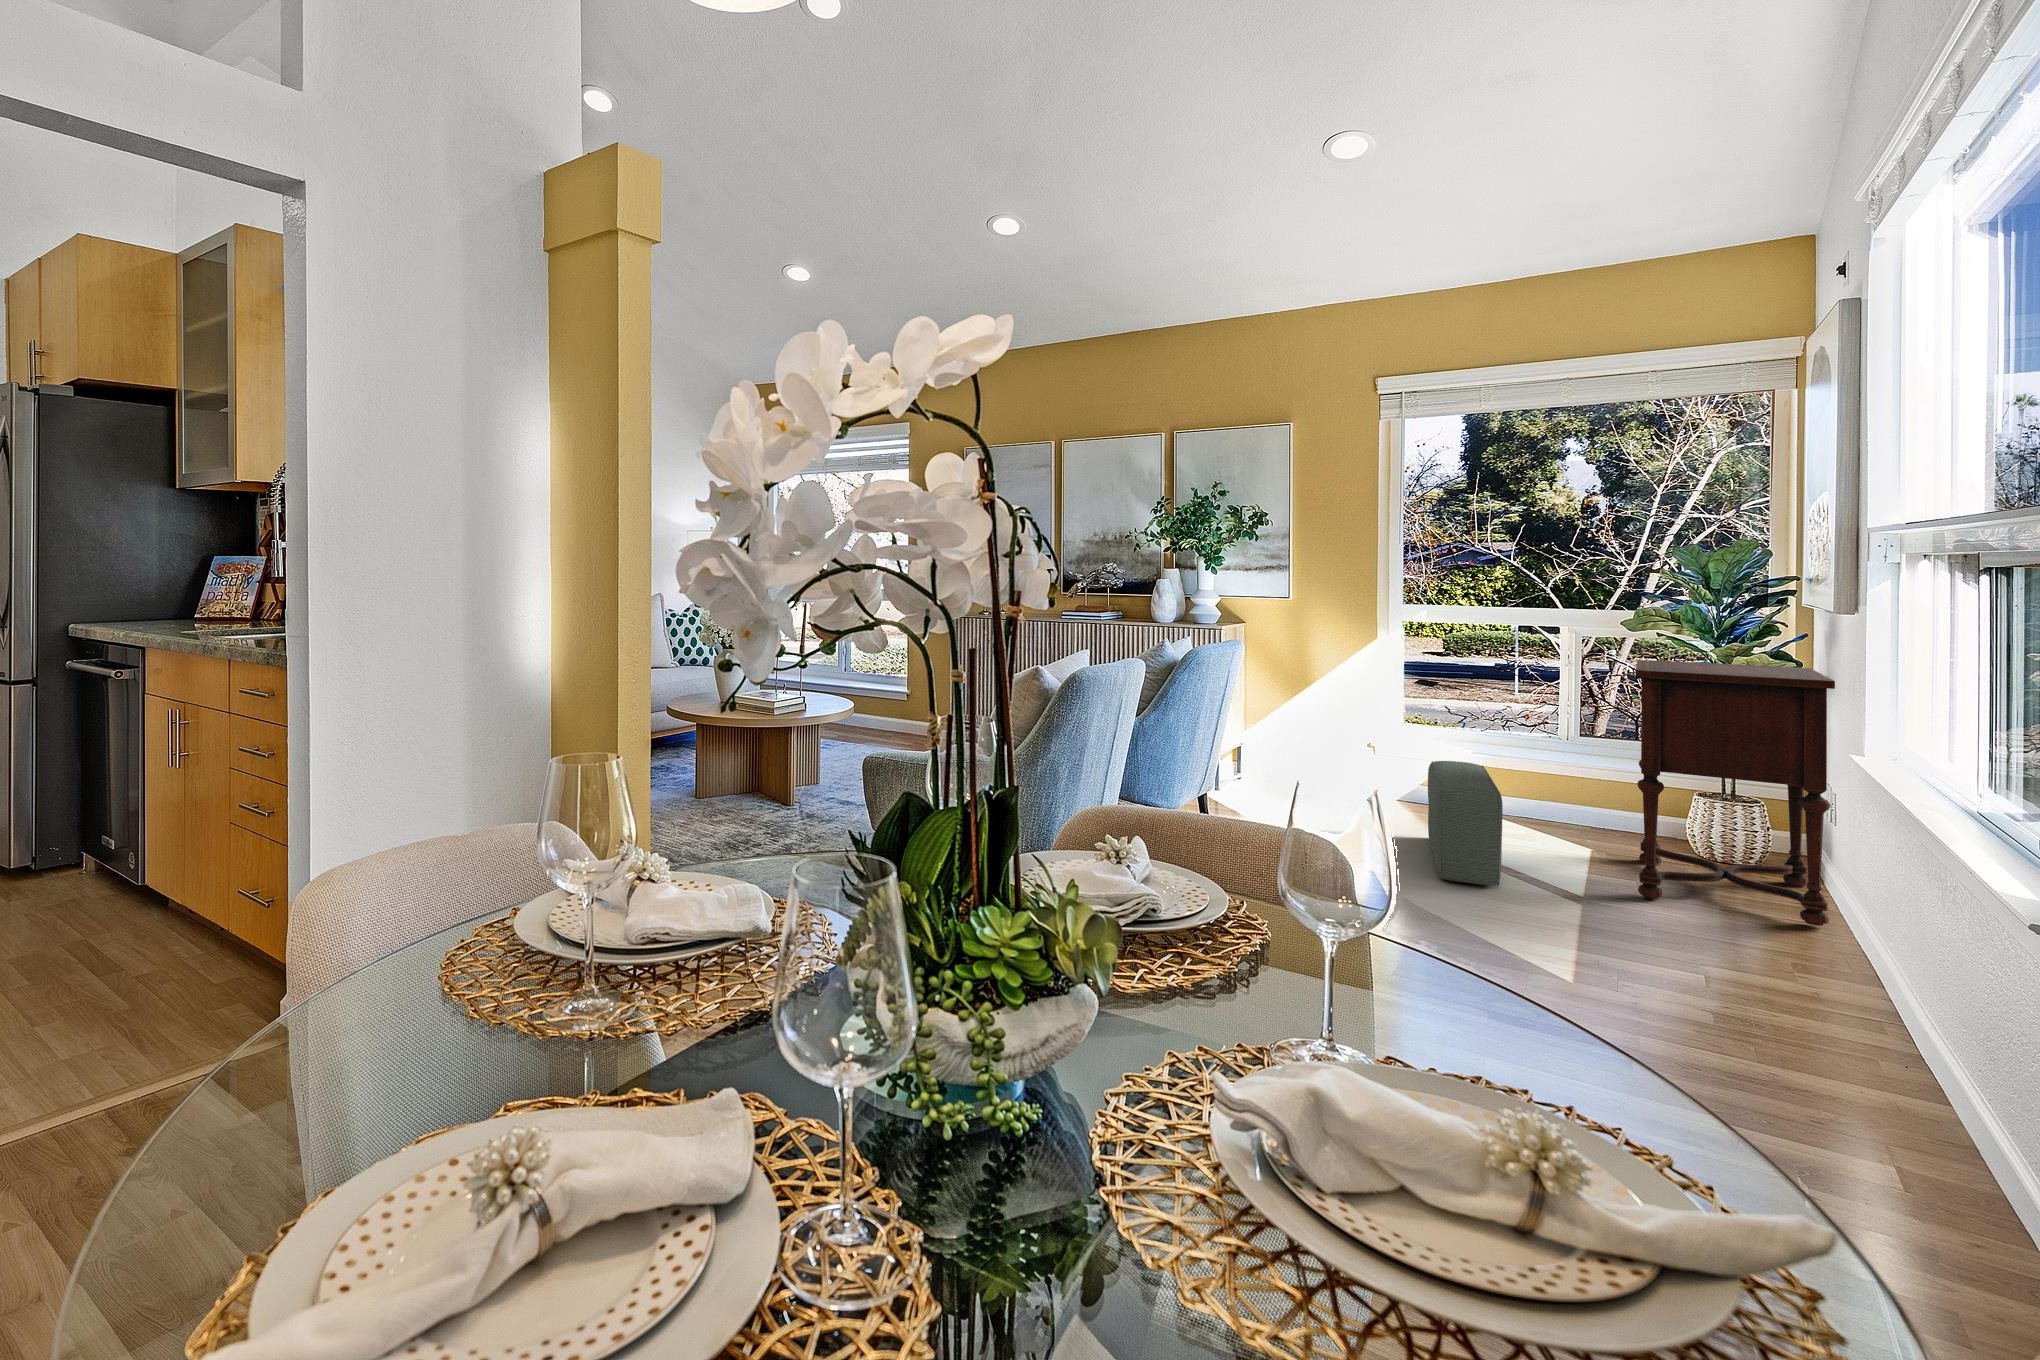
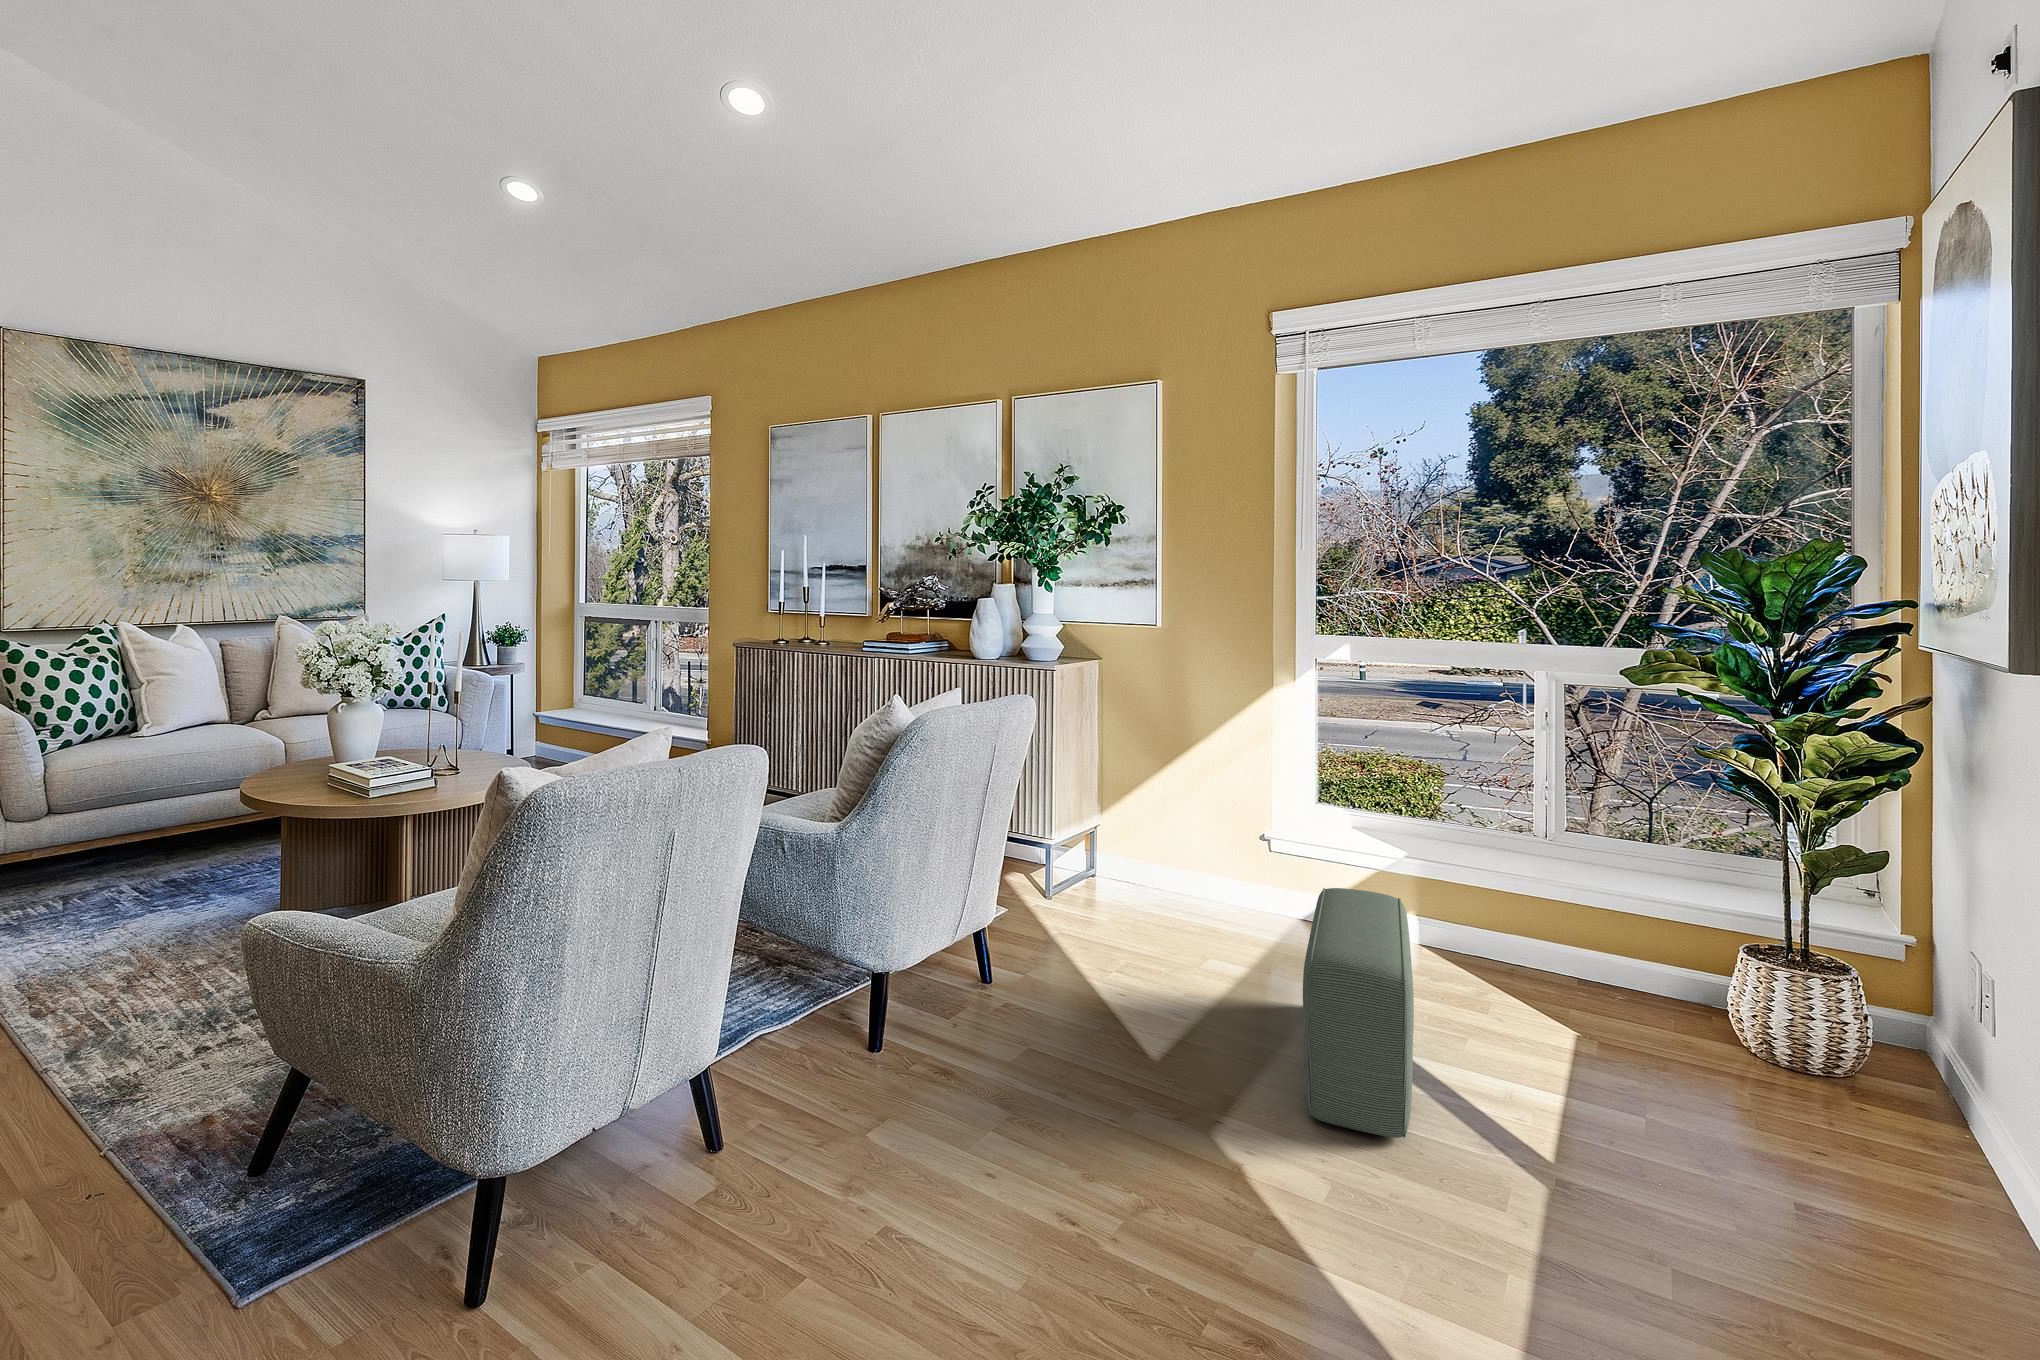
side table: present [1635,660,1835,926] -> none [1641,735,2021,1268]

